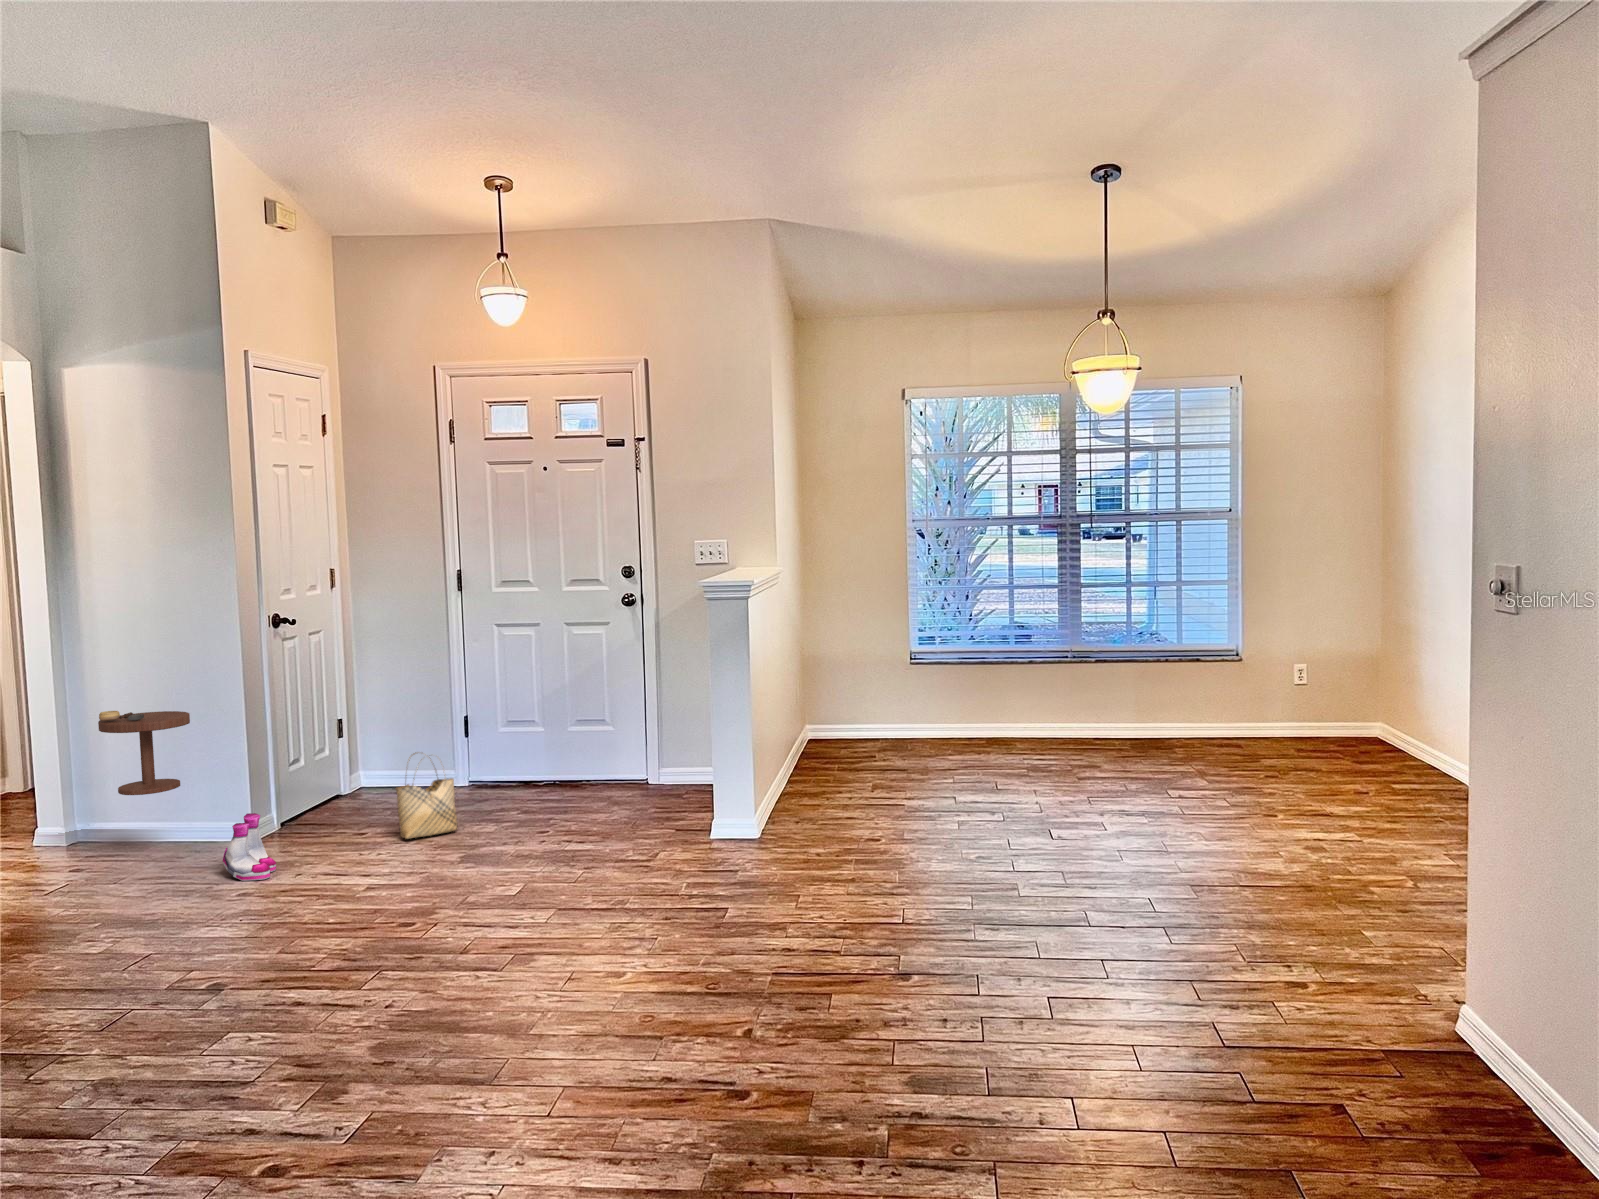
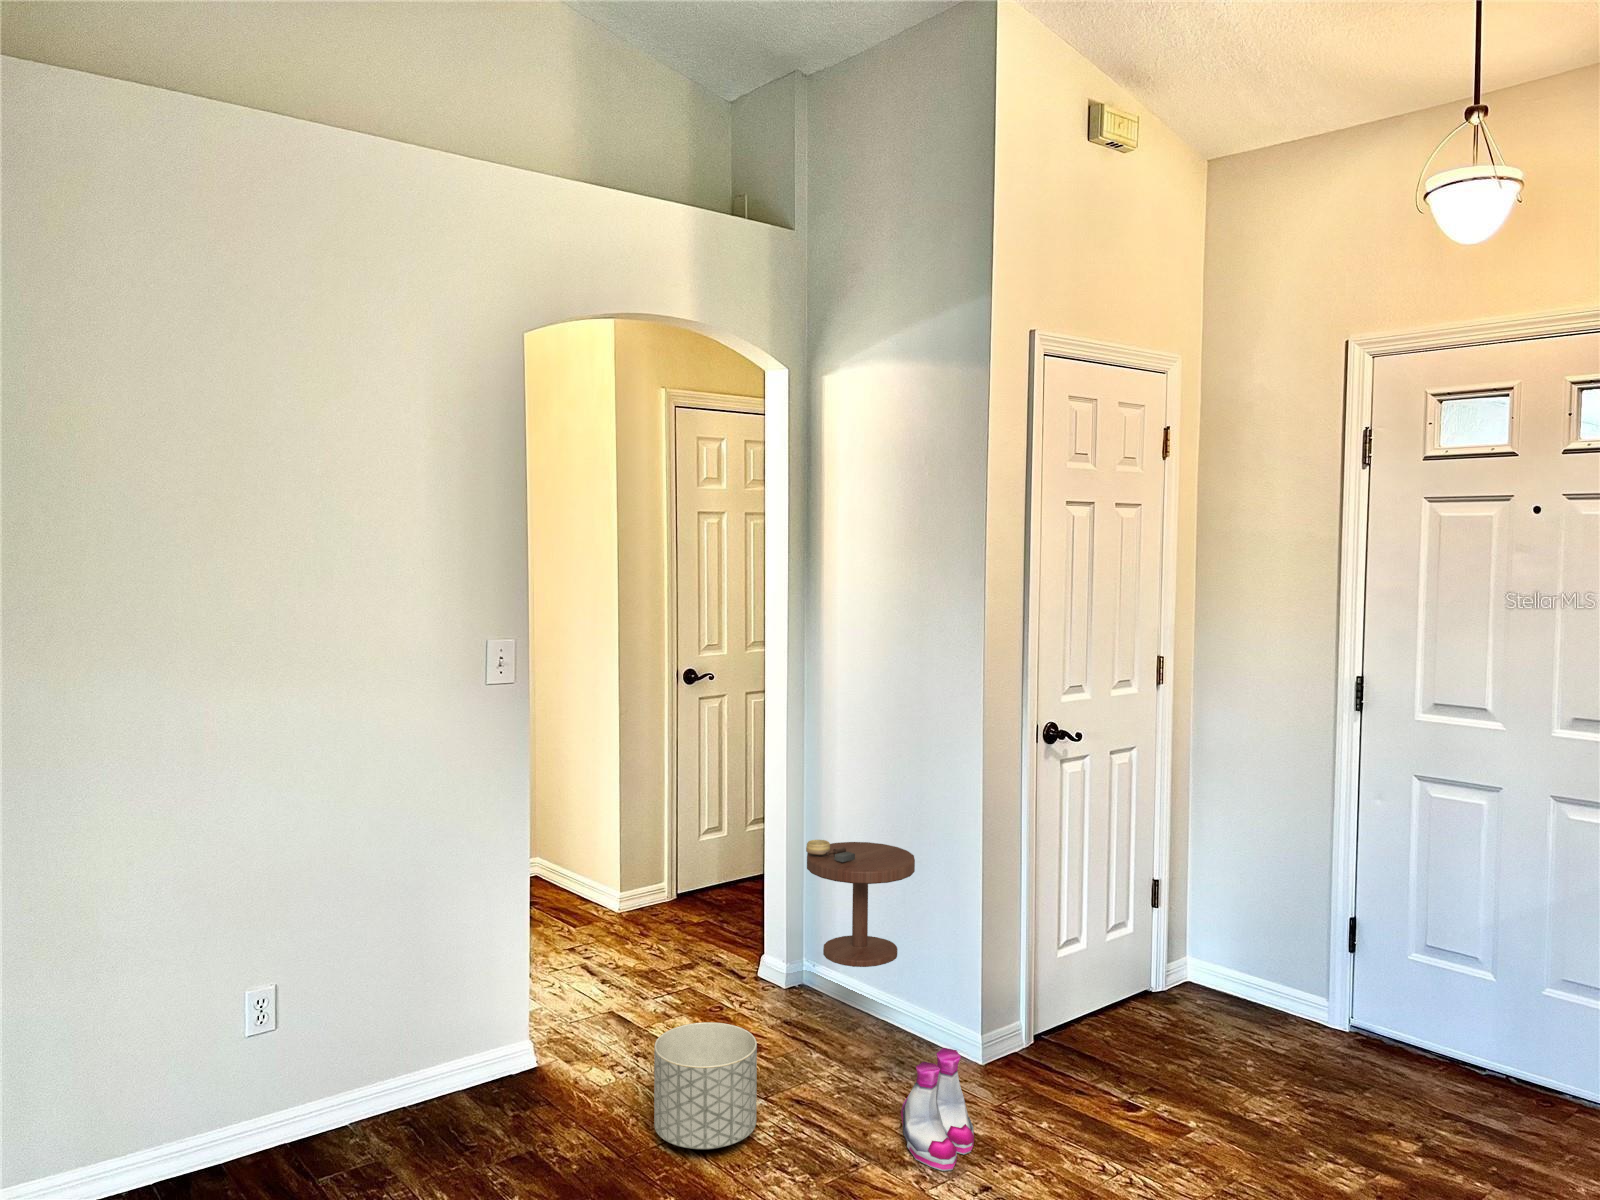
woven basket: present [396,753,458,839] -> none [1178,1004,1288,1165]
planter: none [28,834,119,917] -> present [654,1022,757,1150]

